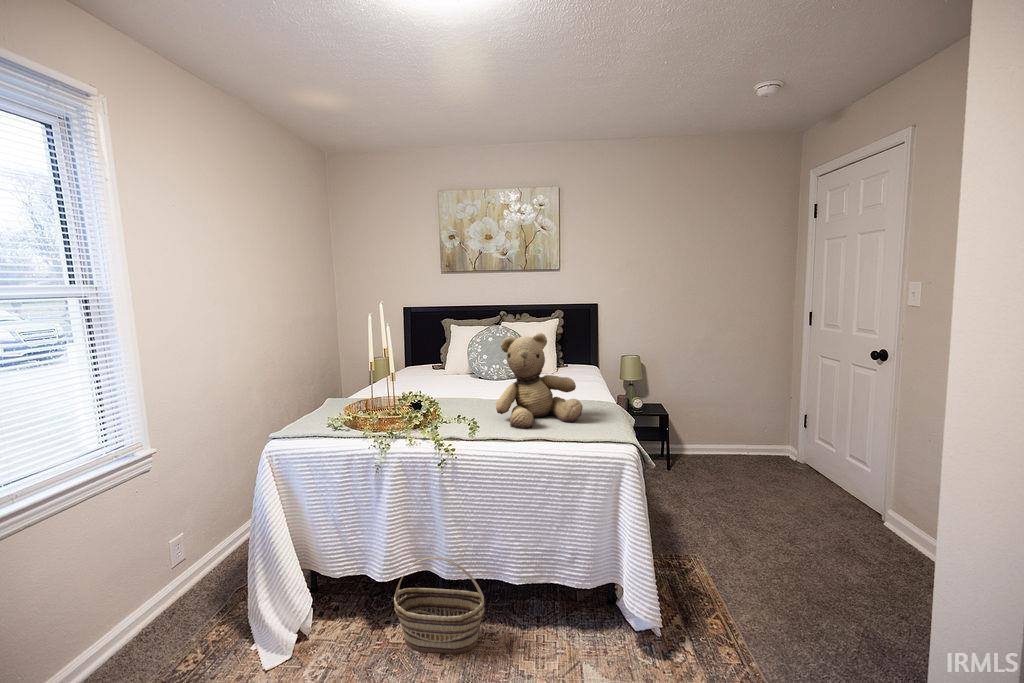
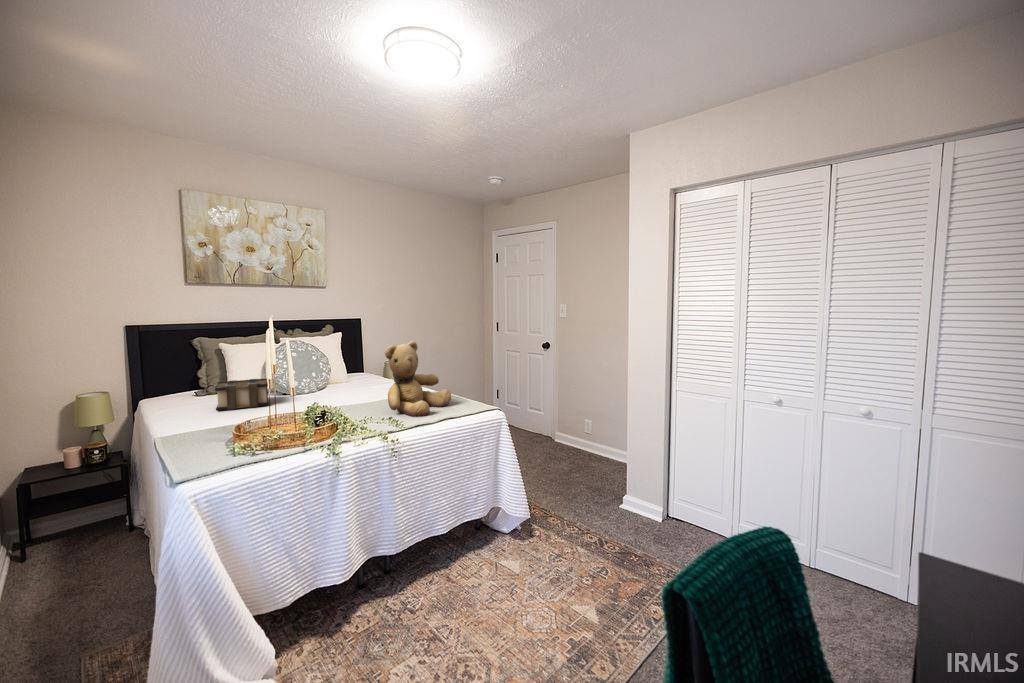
book: none [408,360,460,387] -> present [215,379,269,411]
basket: present [394,557,484,654] -> none [360,531,436,624]

